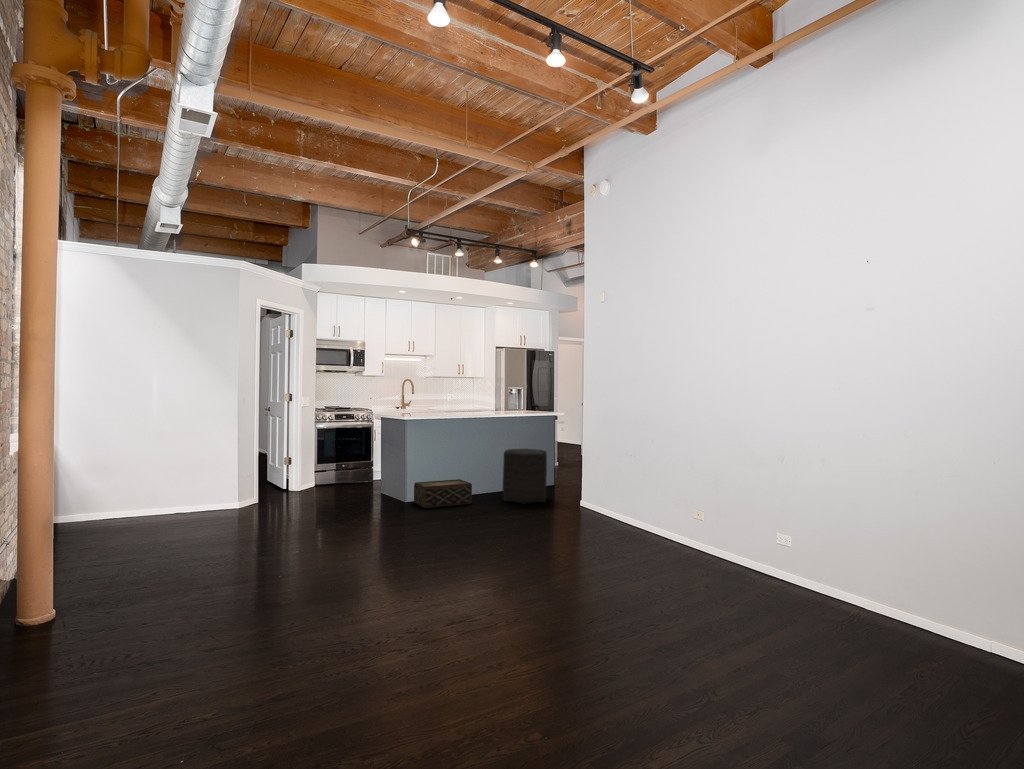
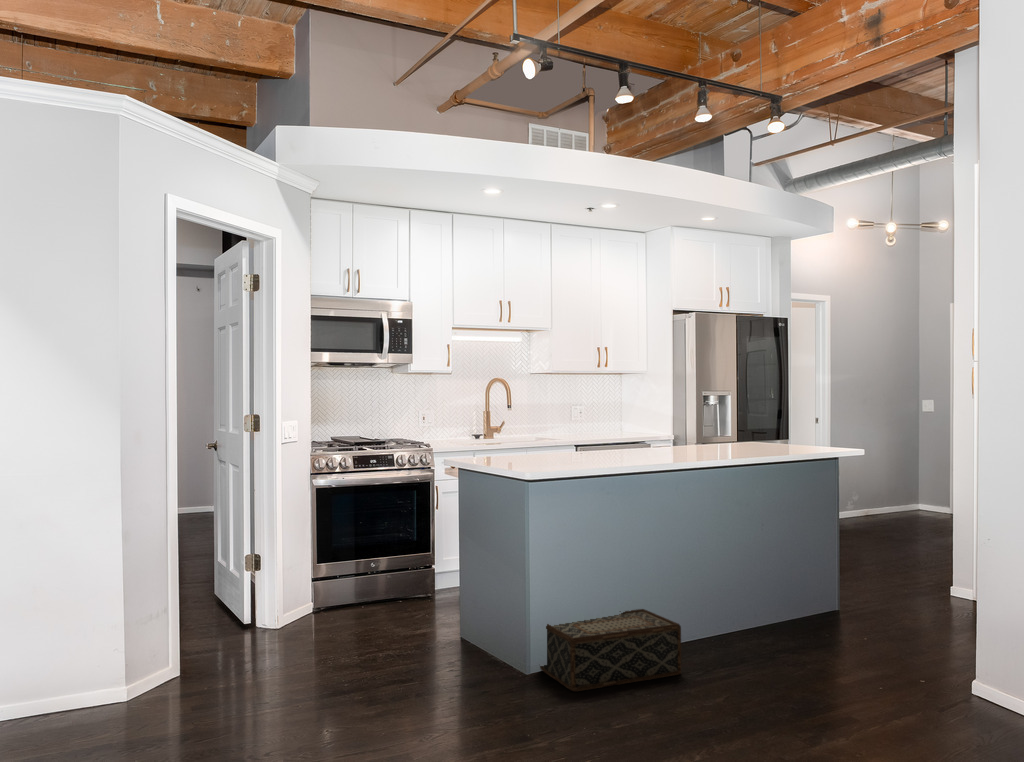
ottoman: present [503,449,547,504] -> none [747,532,863,677]

